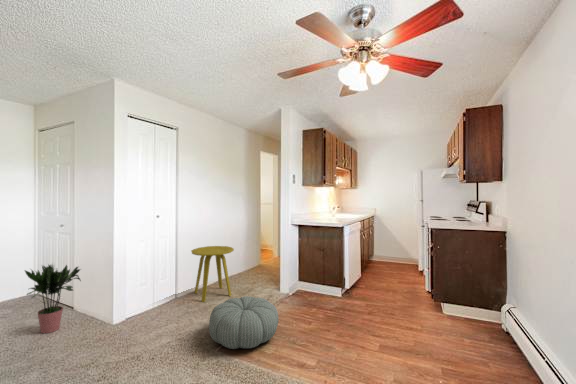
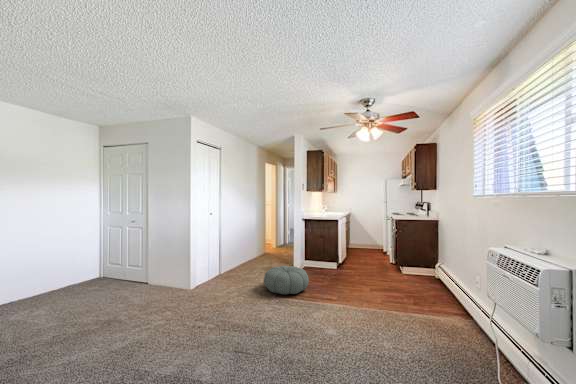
side table: present [191,246,234,302] -> none [230,236,261,275]
potted plant: present [25,265,81,333] -> none [131,244,169,296]

